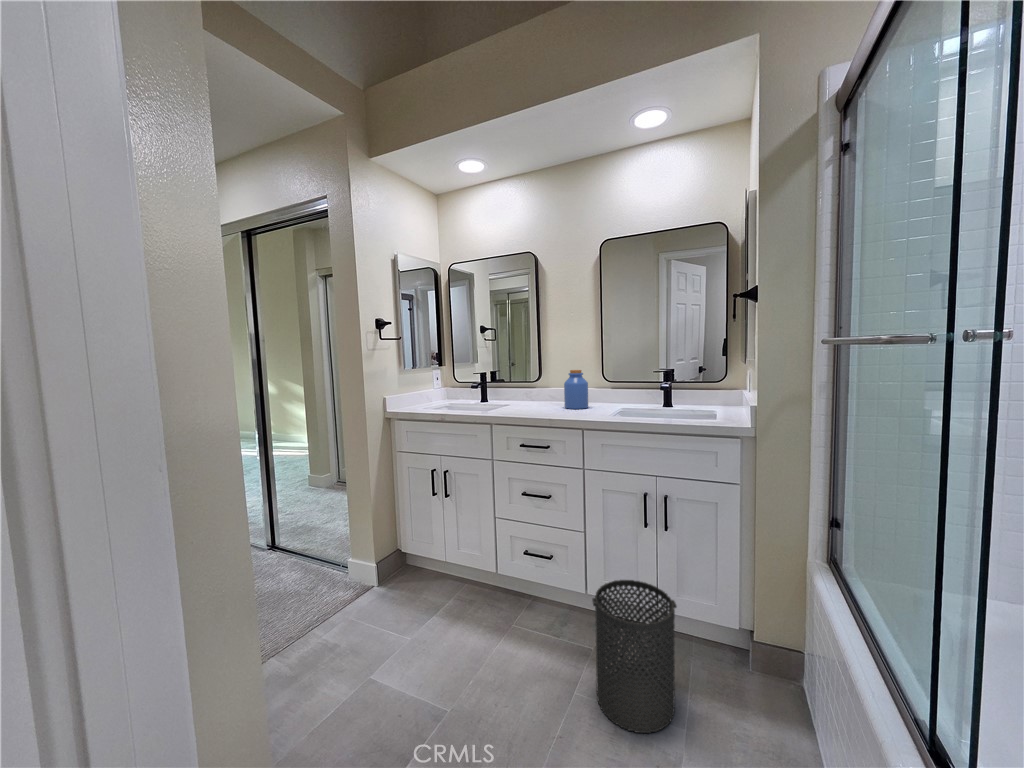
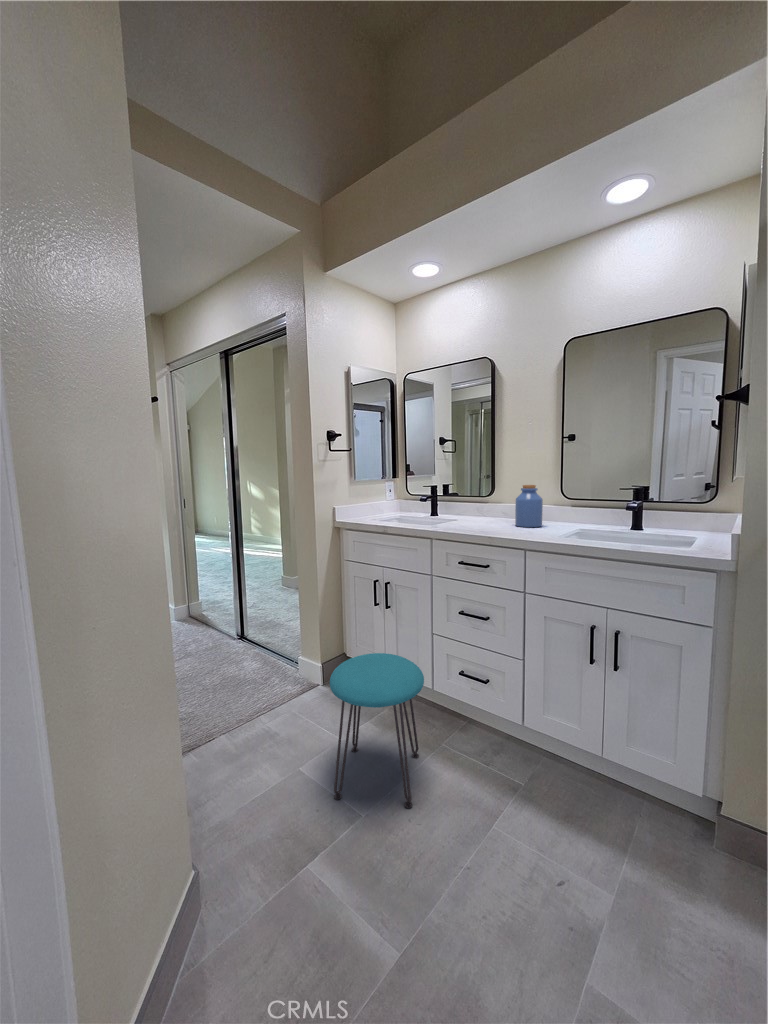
stool: none [403,543,500,703] -> present [330,653,424,808]
trash can: present [592,580,677,733] -> none [515,715,613,887]

